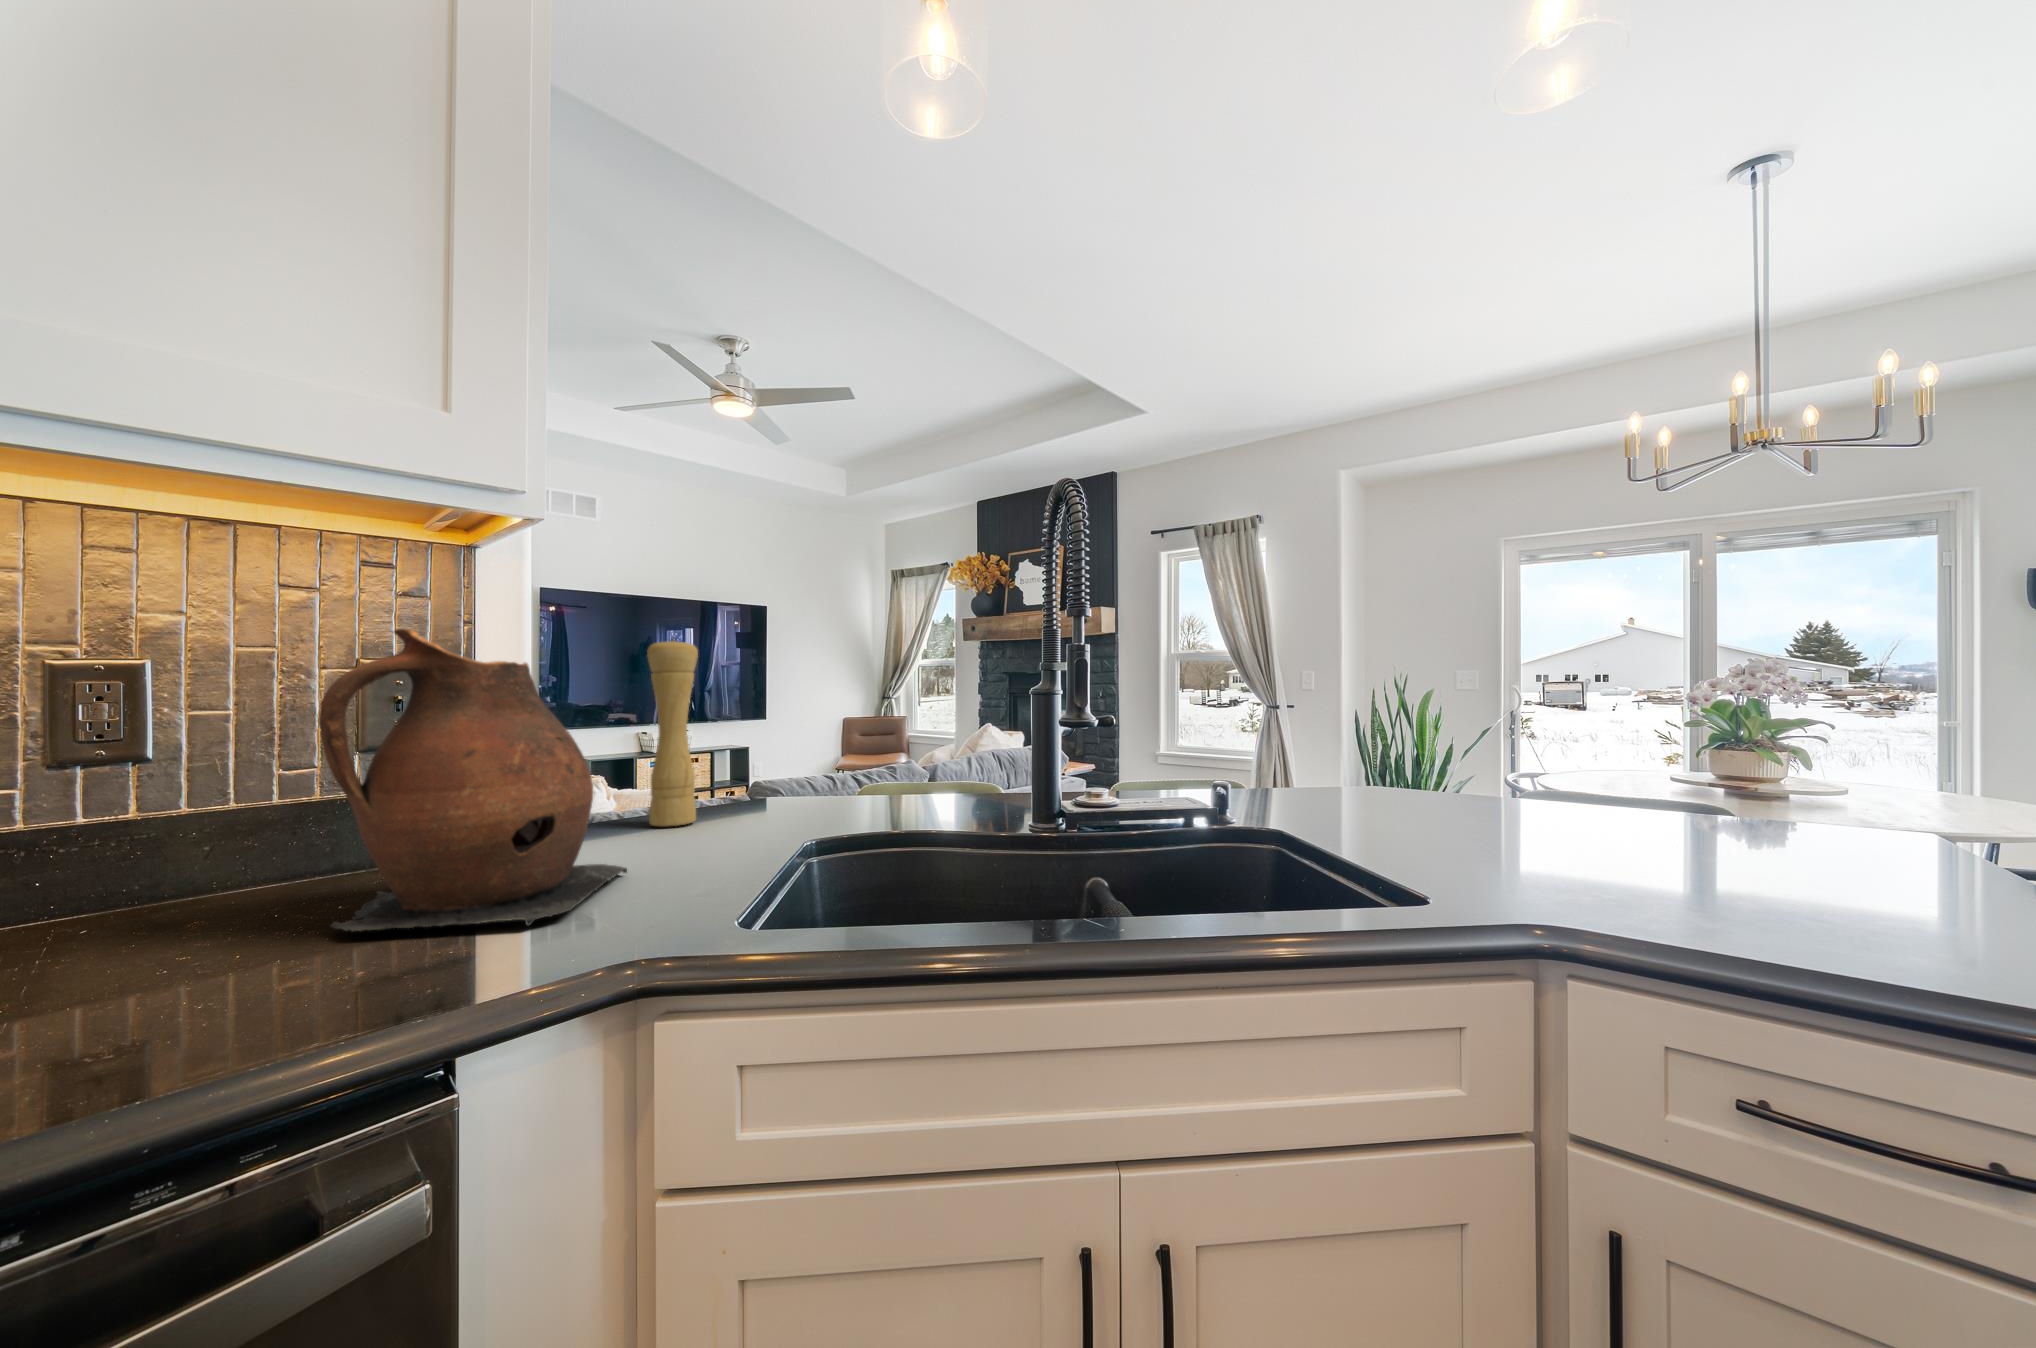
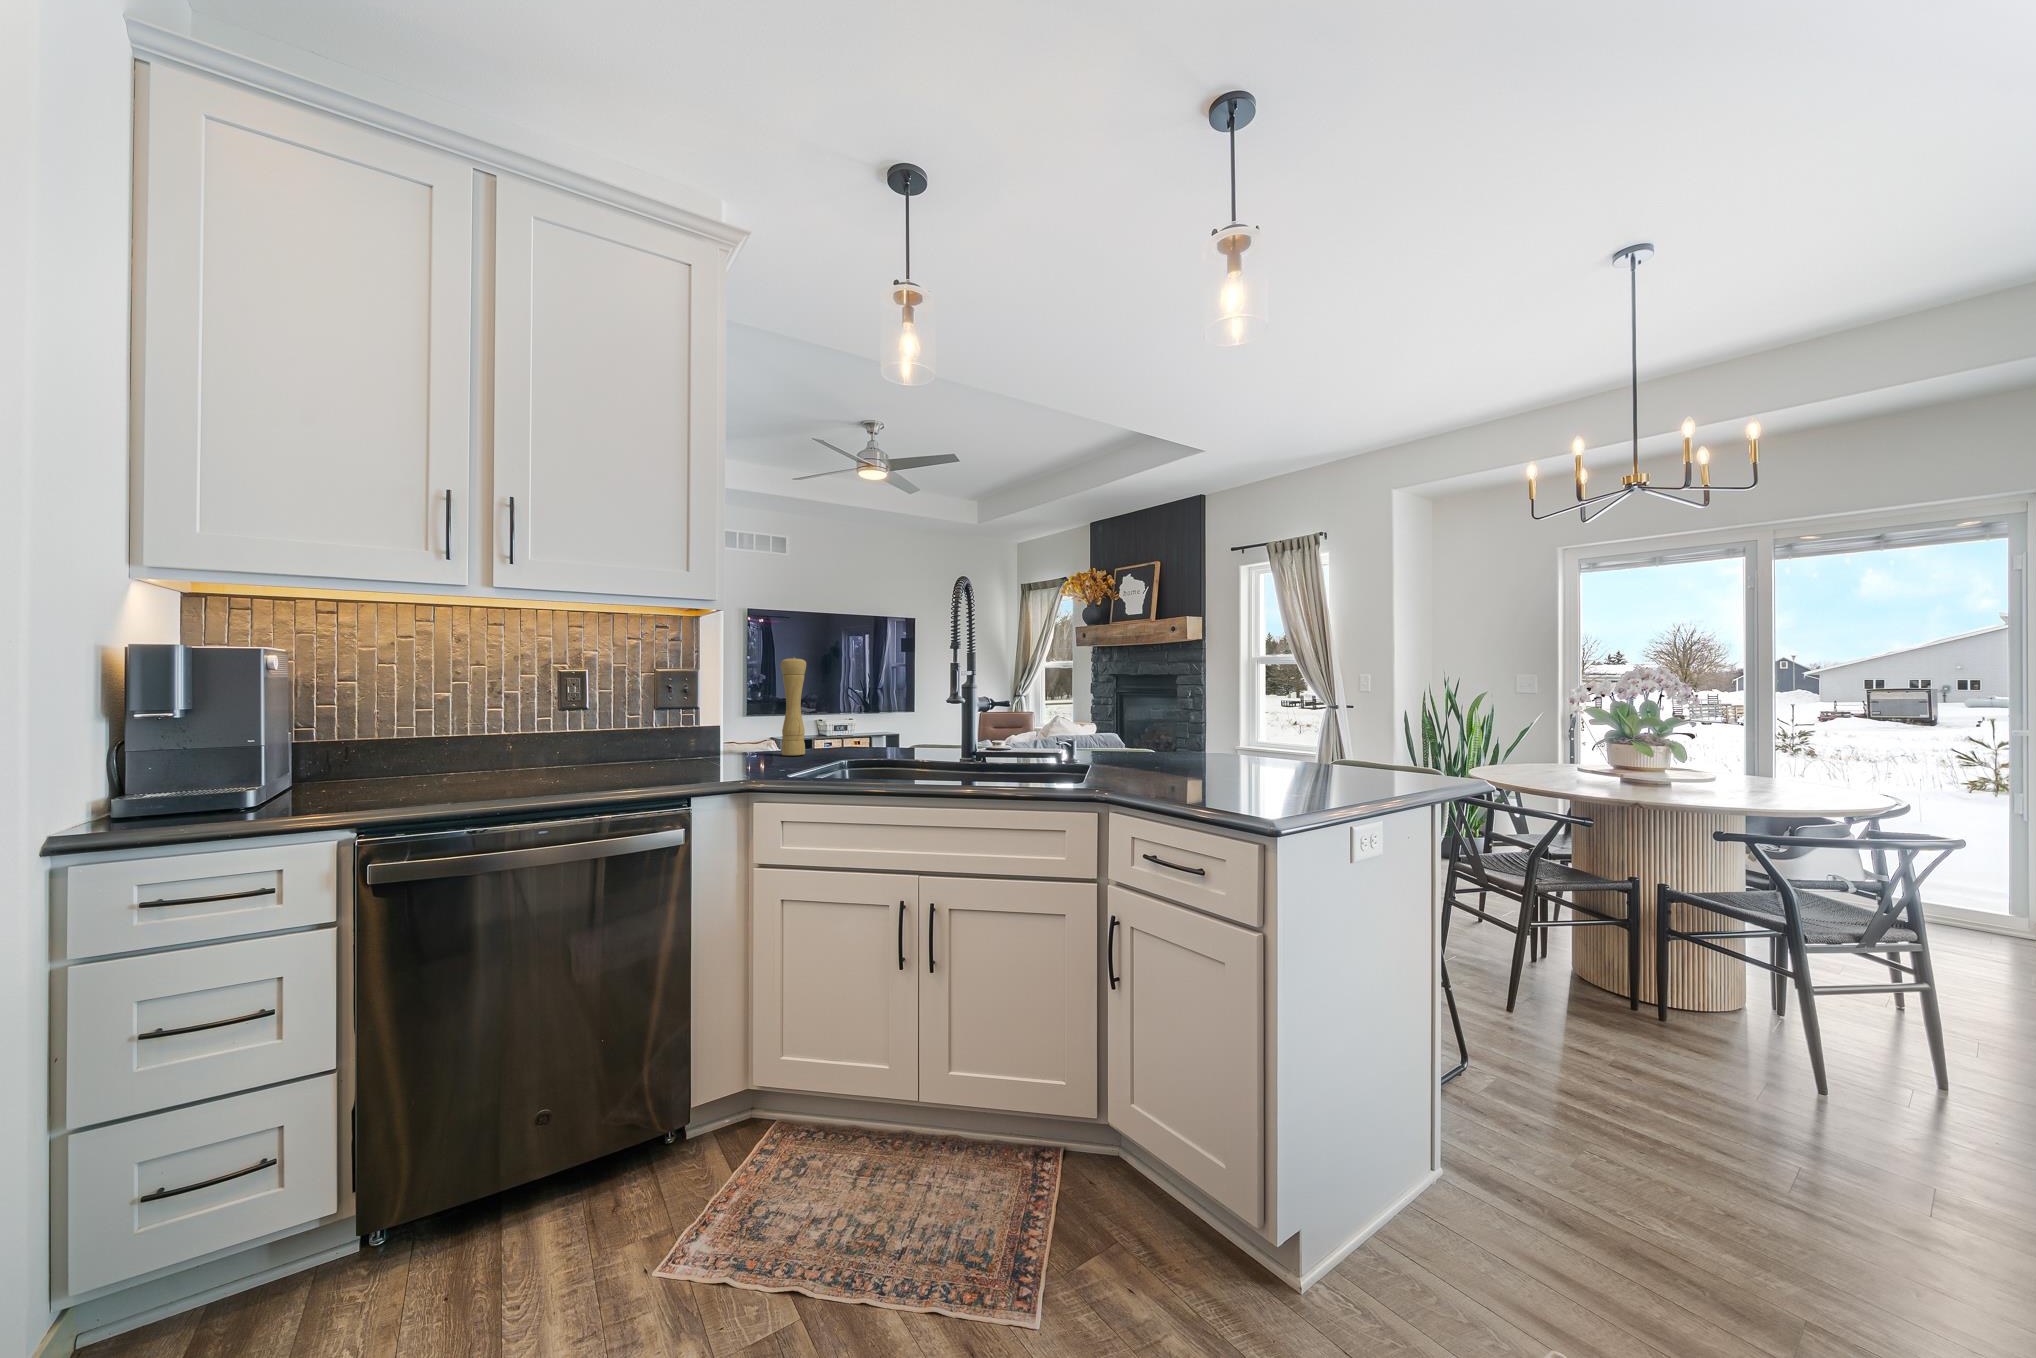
ceramic pitcher: present [319,629,627,931] -> none [648,658,761,775]

